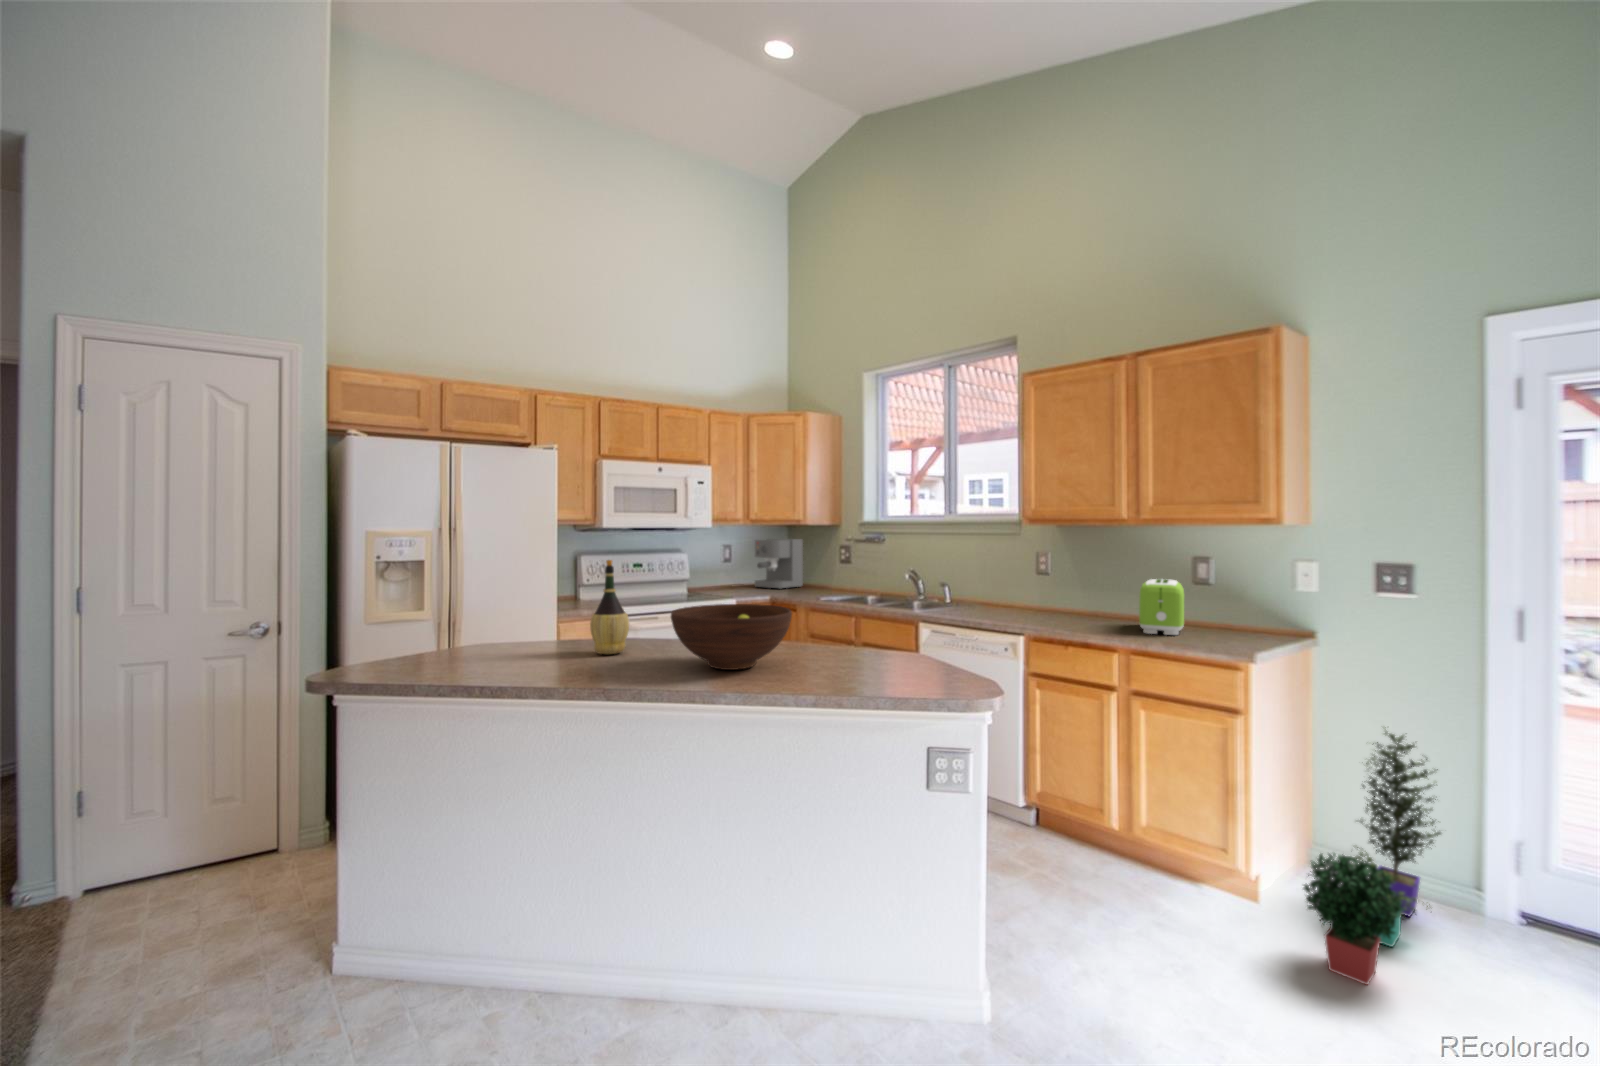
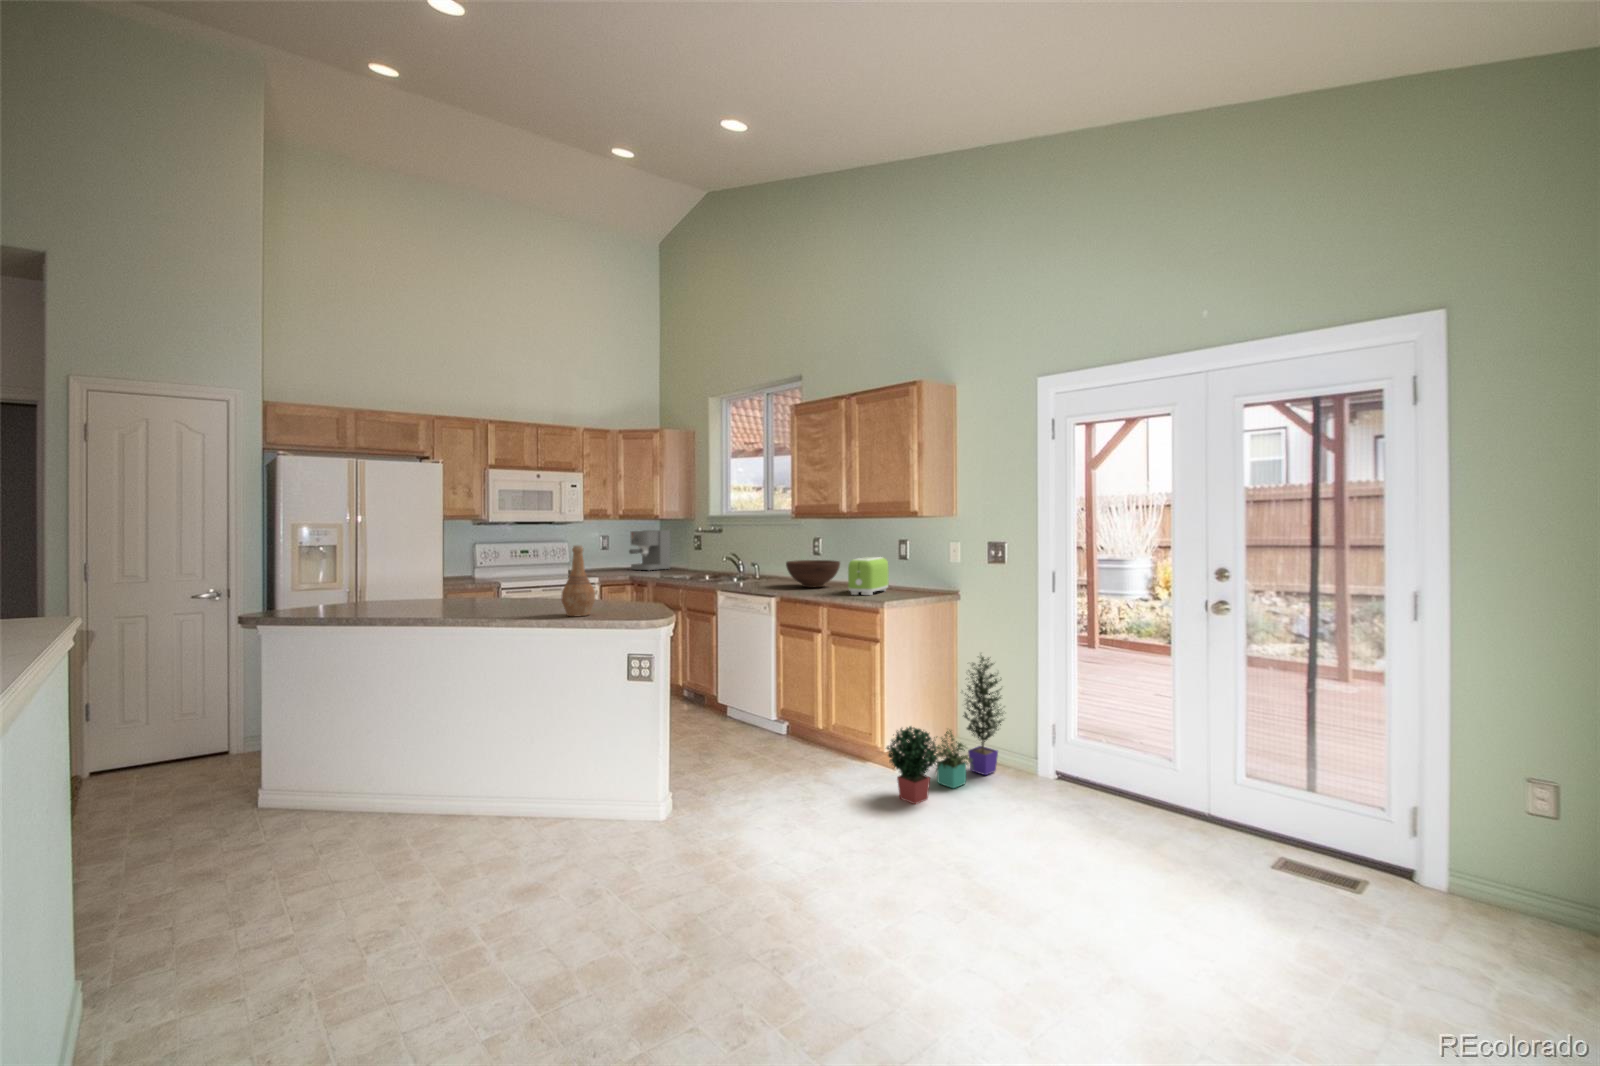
wine bottle: present [590,560,629,654] -> none [433,542,460,604]
vase: none [825,568,877,685] -> present [561,545,595,616]
fruit bowl: present [671,604,792,670] -> present [786,560,840,588]

